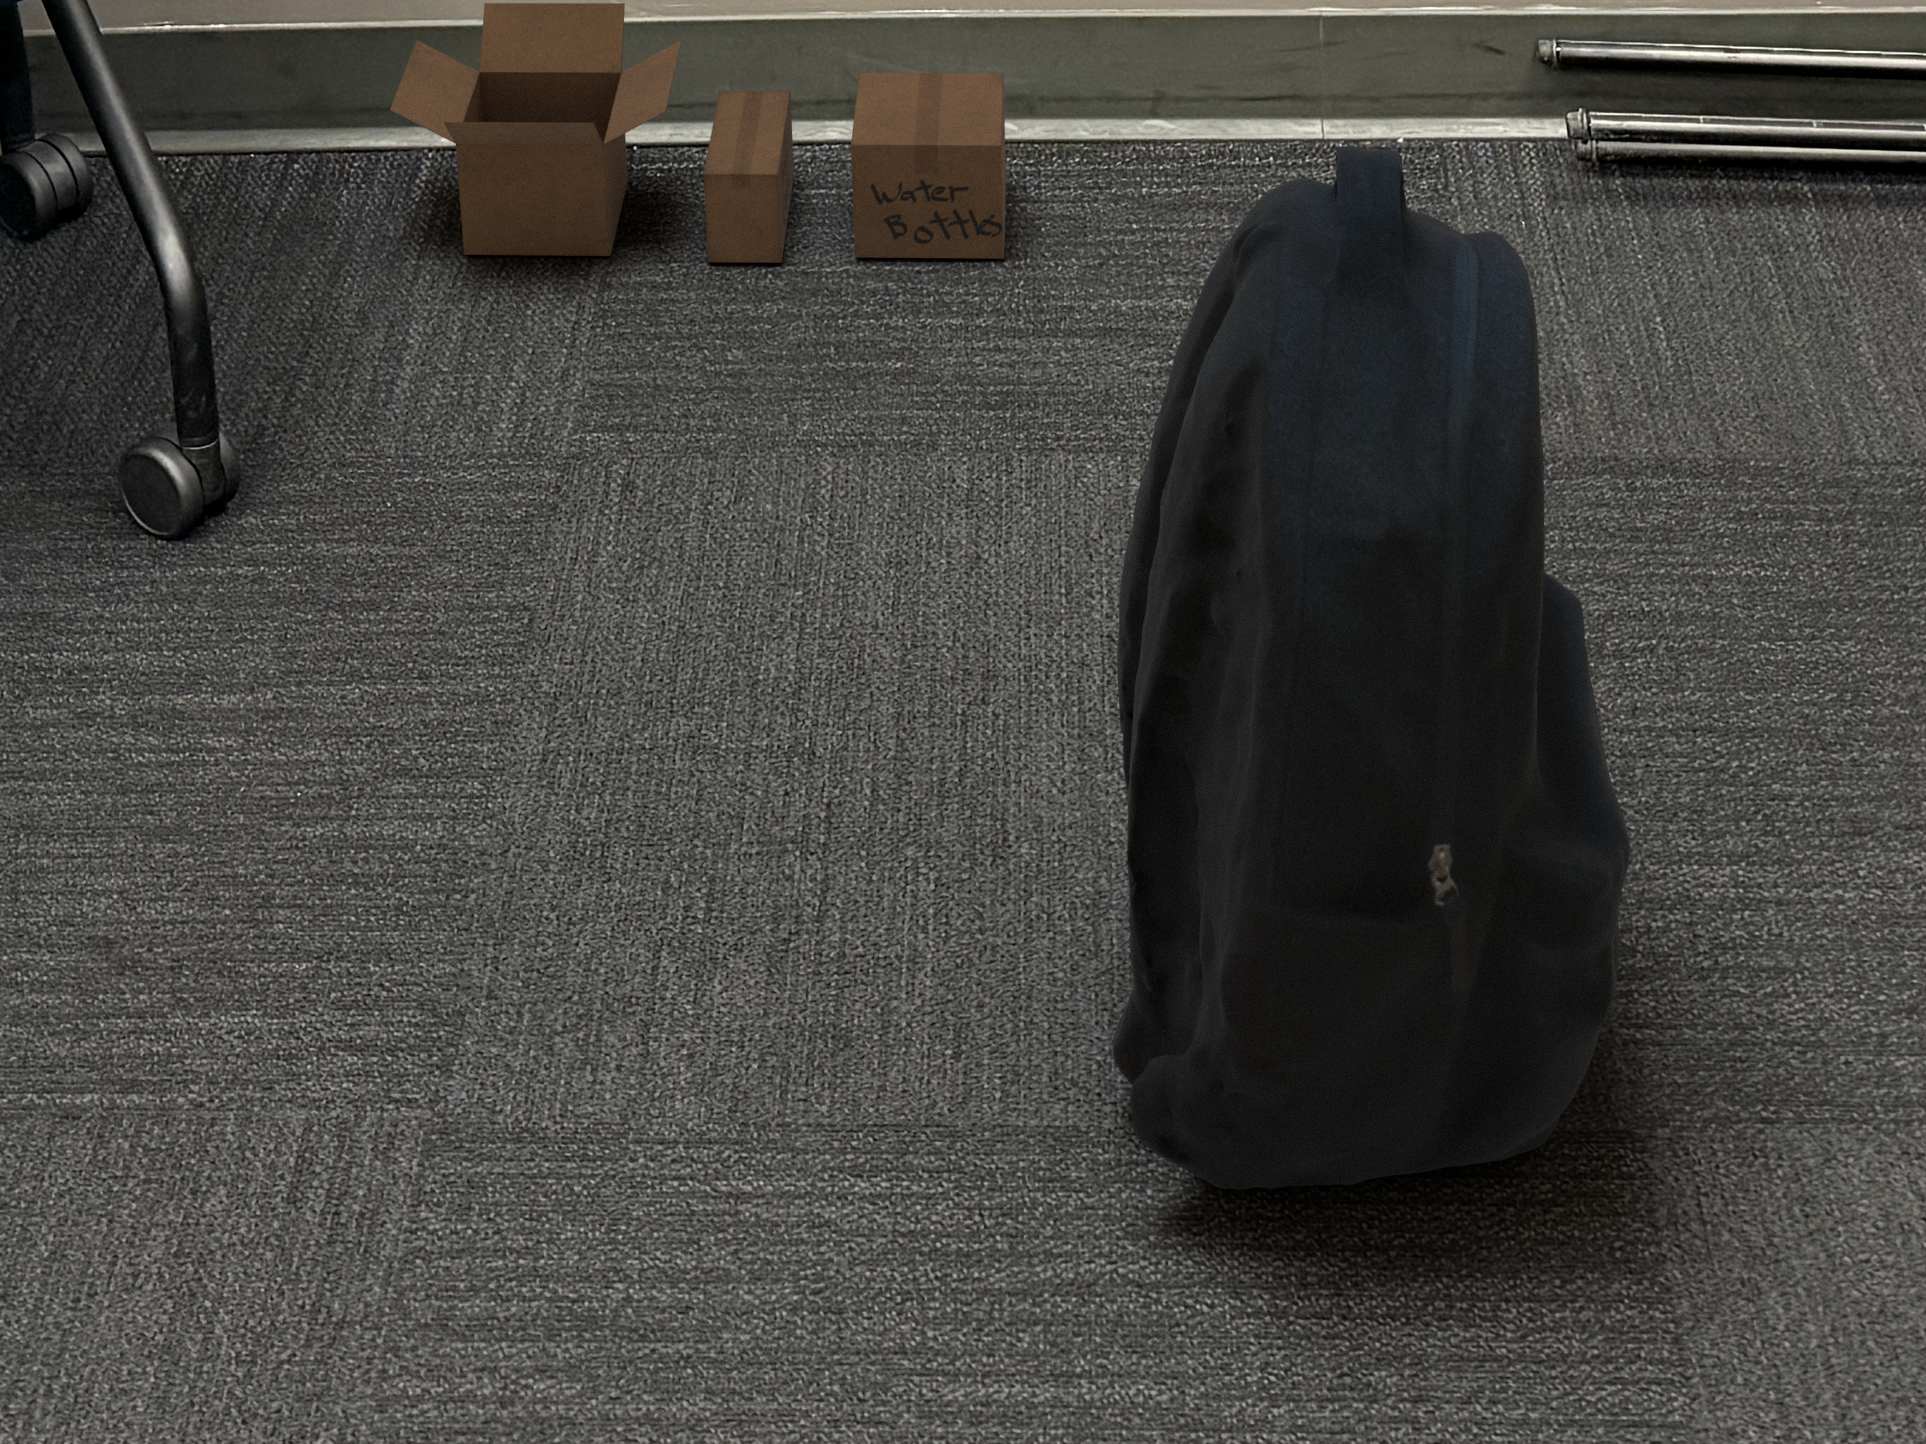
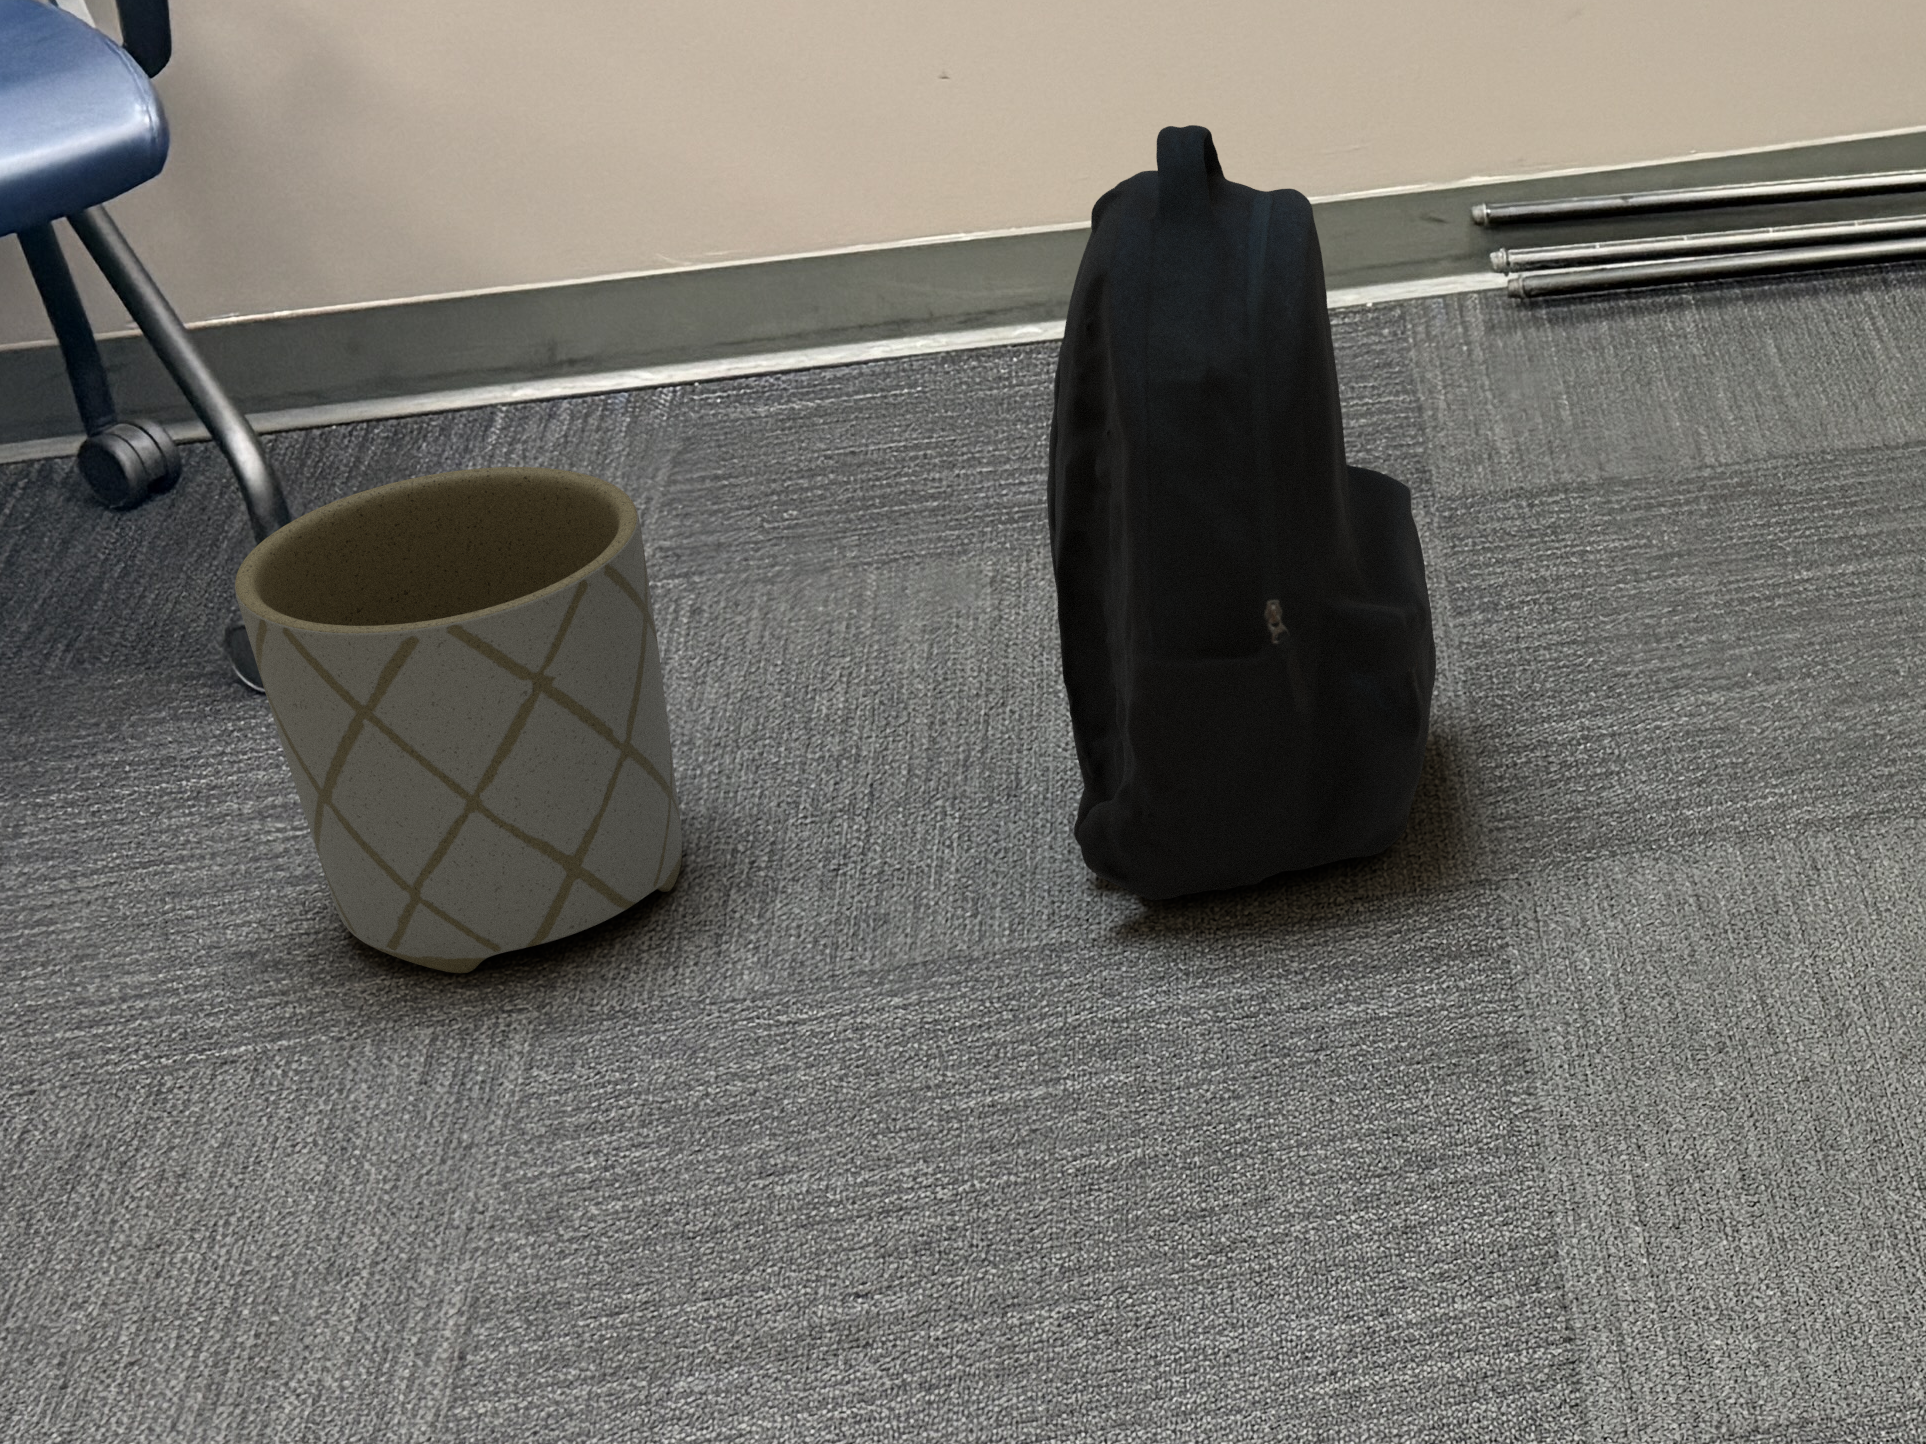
cardboard box: present [390,3,1006,263] -> none [434,252,1013,475]
planter: none [122,412,610,1113] -> present [235,467,682,973]

